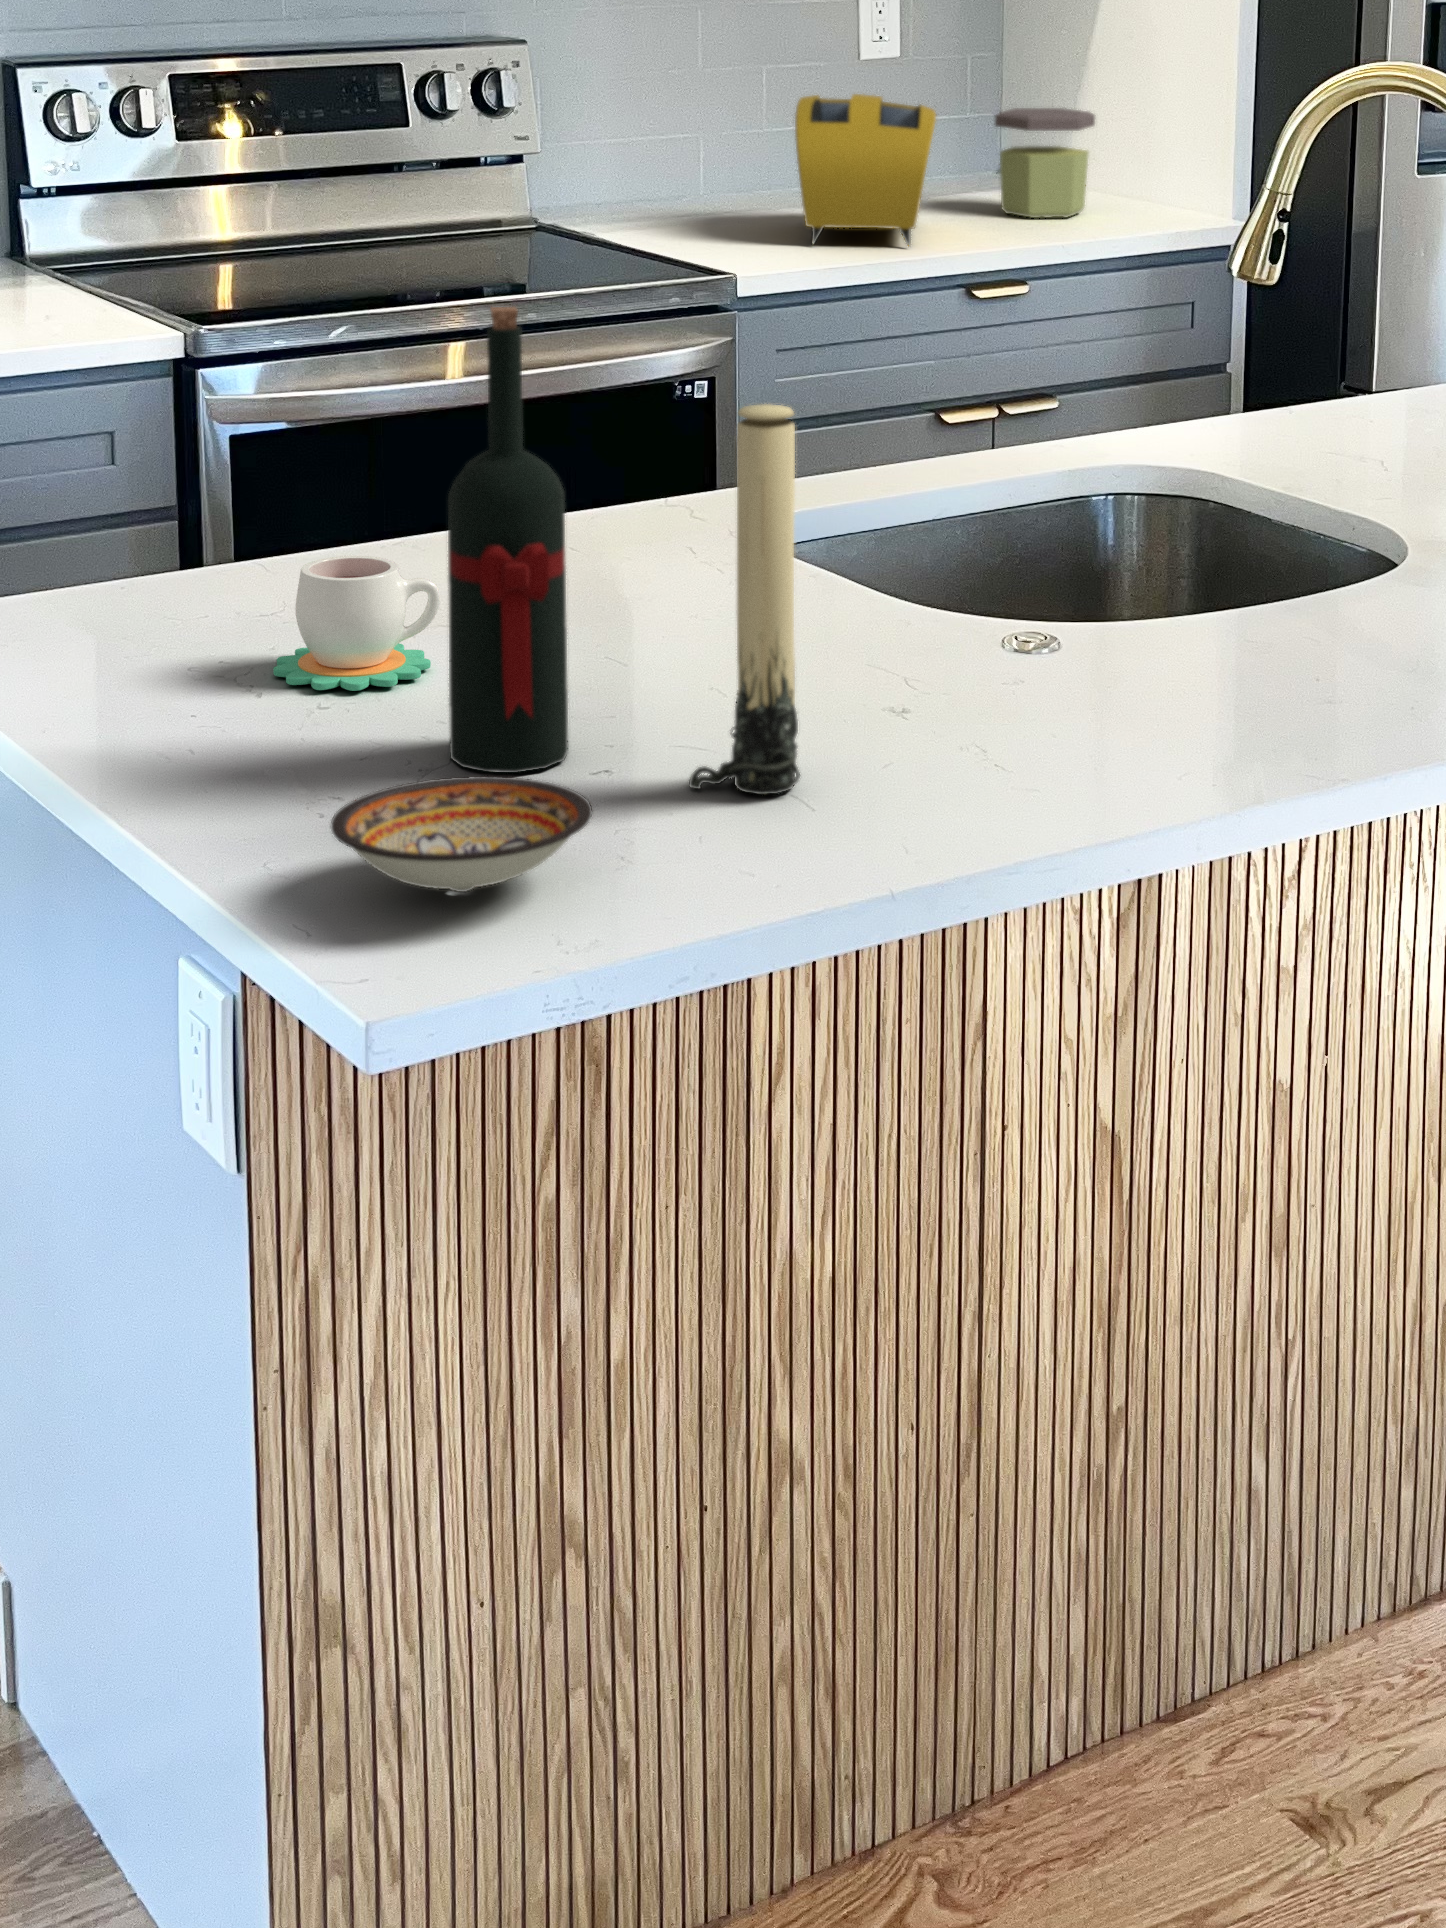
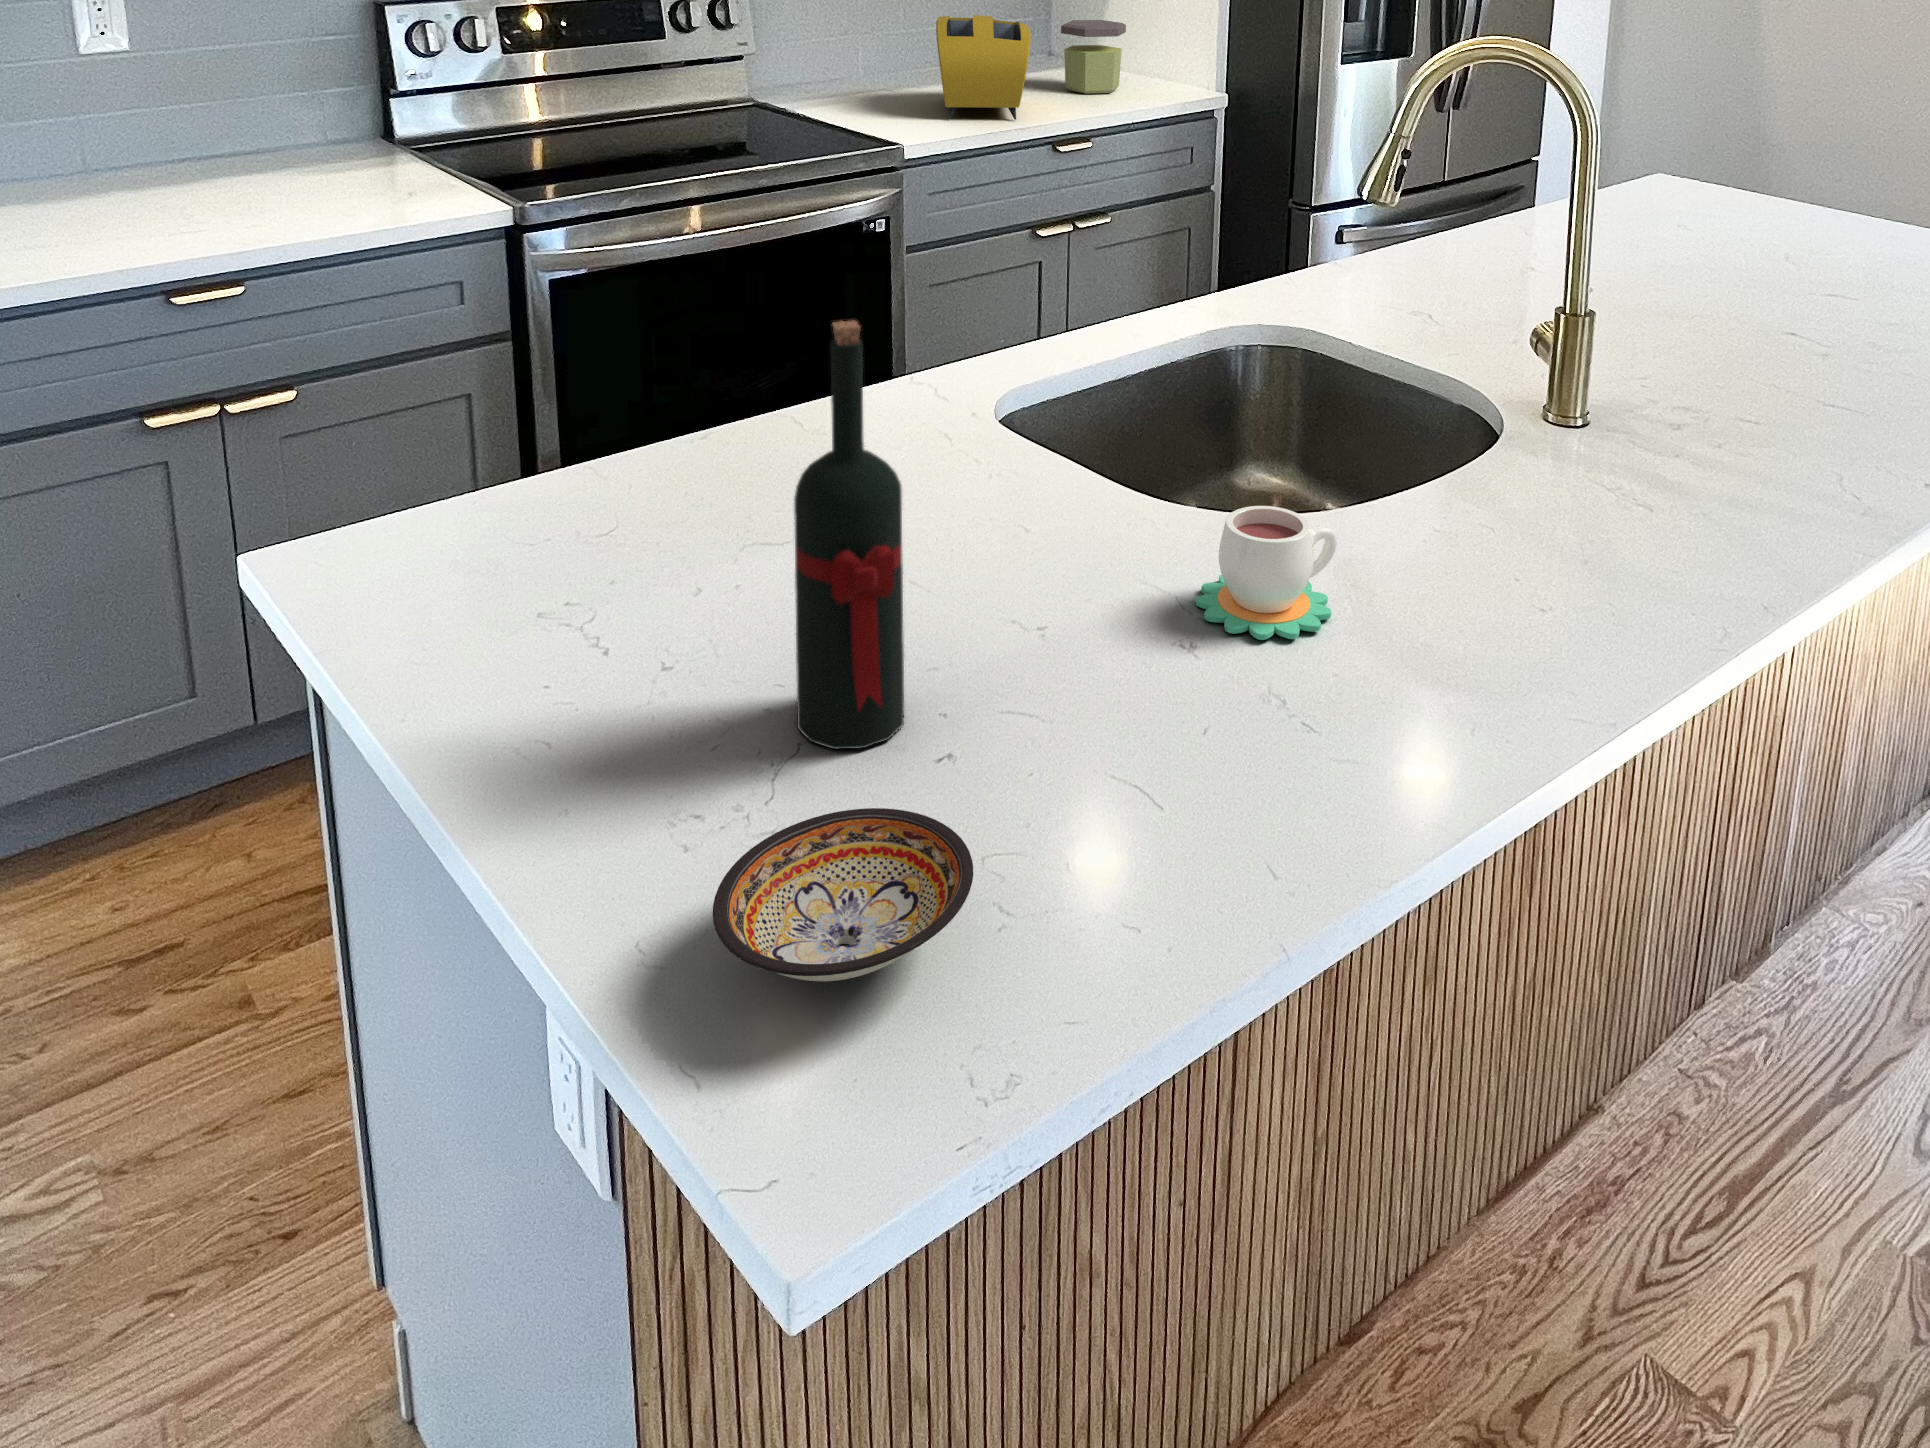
candle: present [689,404,800,795] -> none [1027,411,1131,766]
mug: present [273,556,440,691] -> present [1196,506,1337,640]

